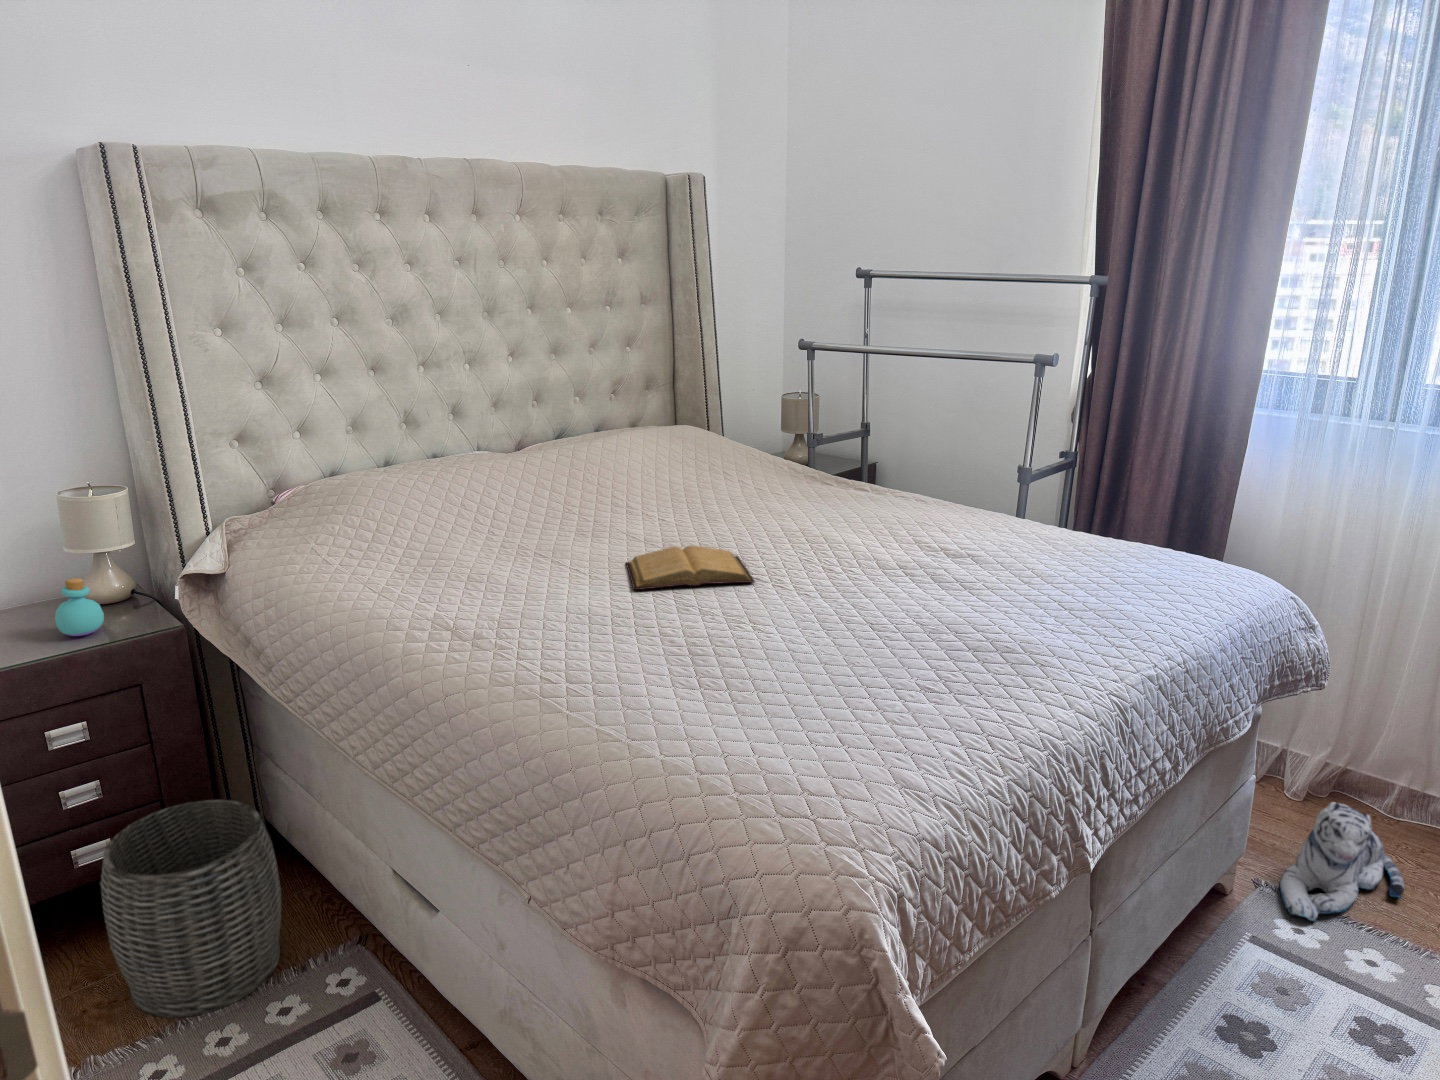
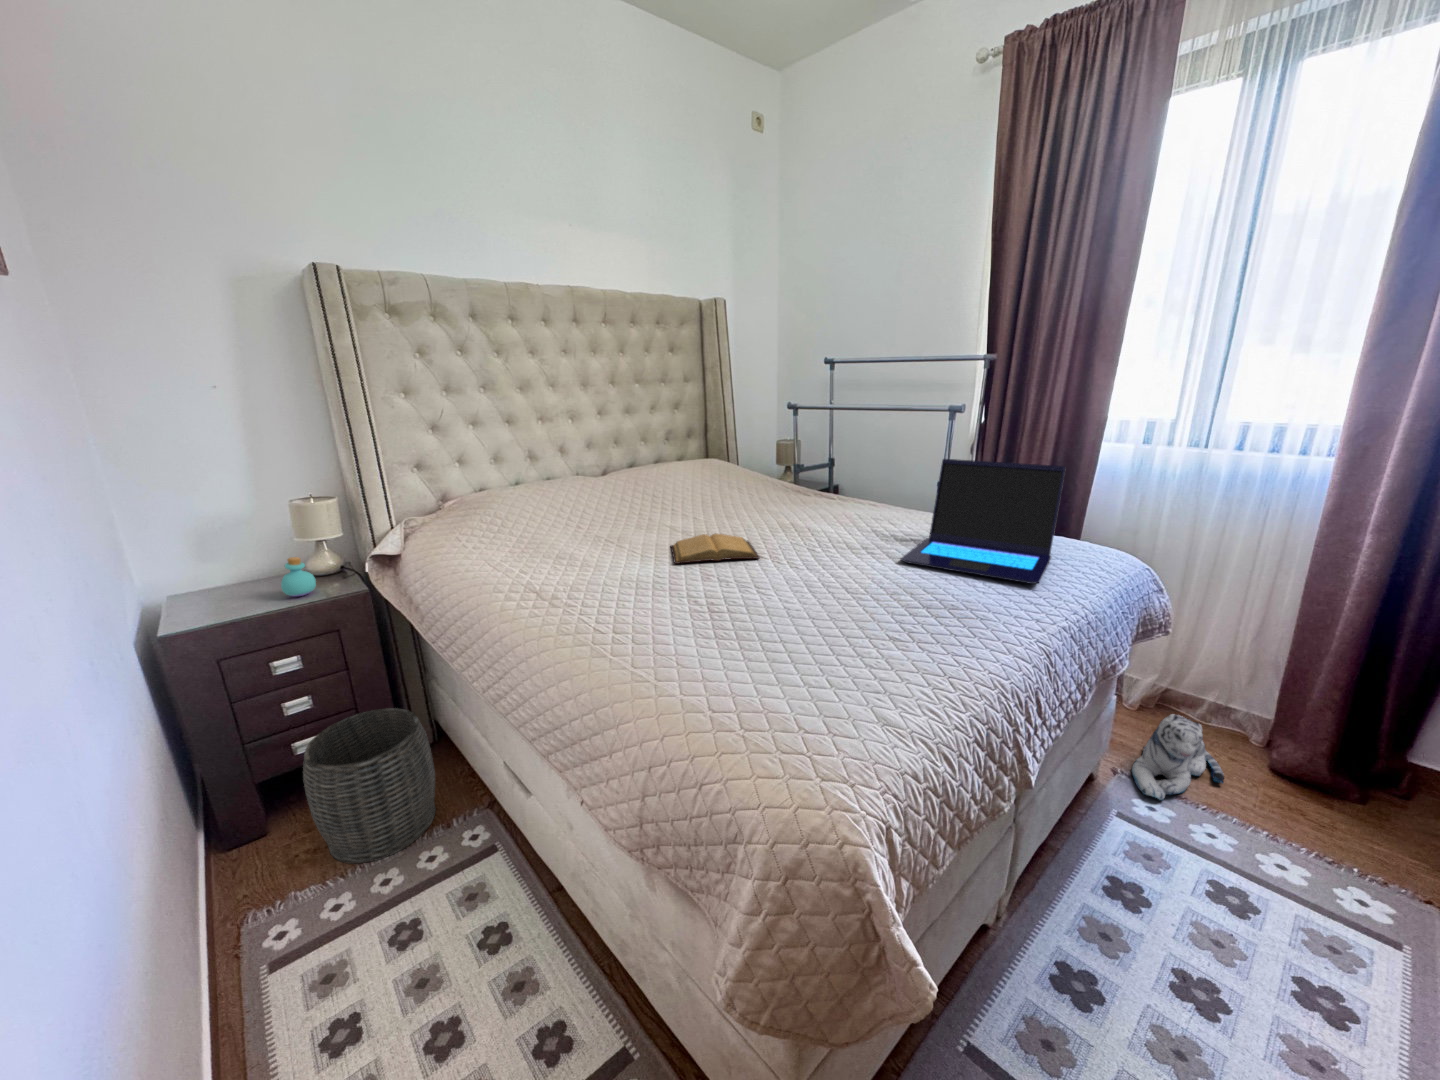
laptop: none [950,440,1178,620] -> present [901,459,1065,584]

